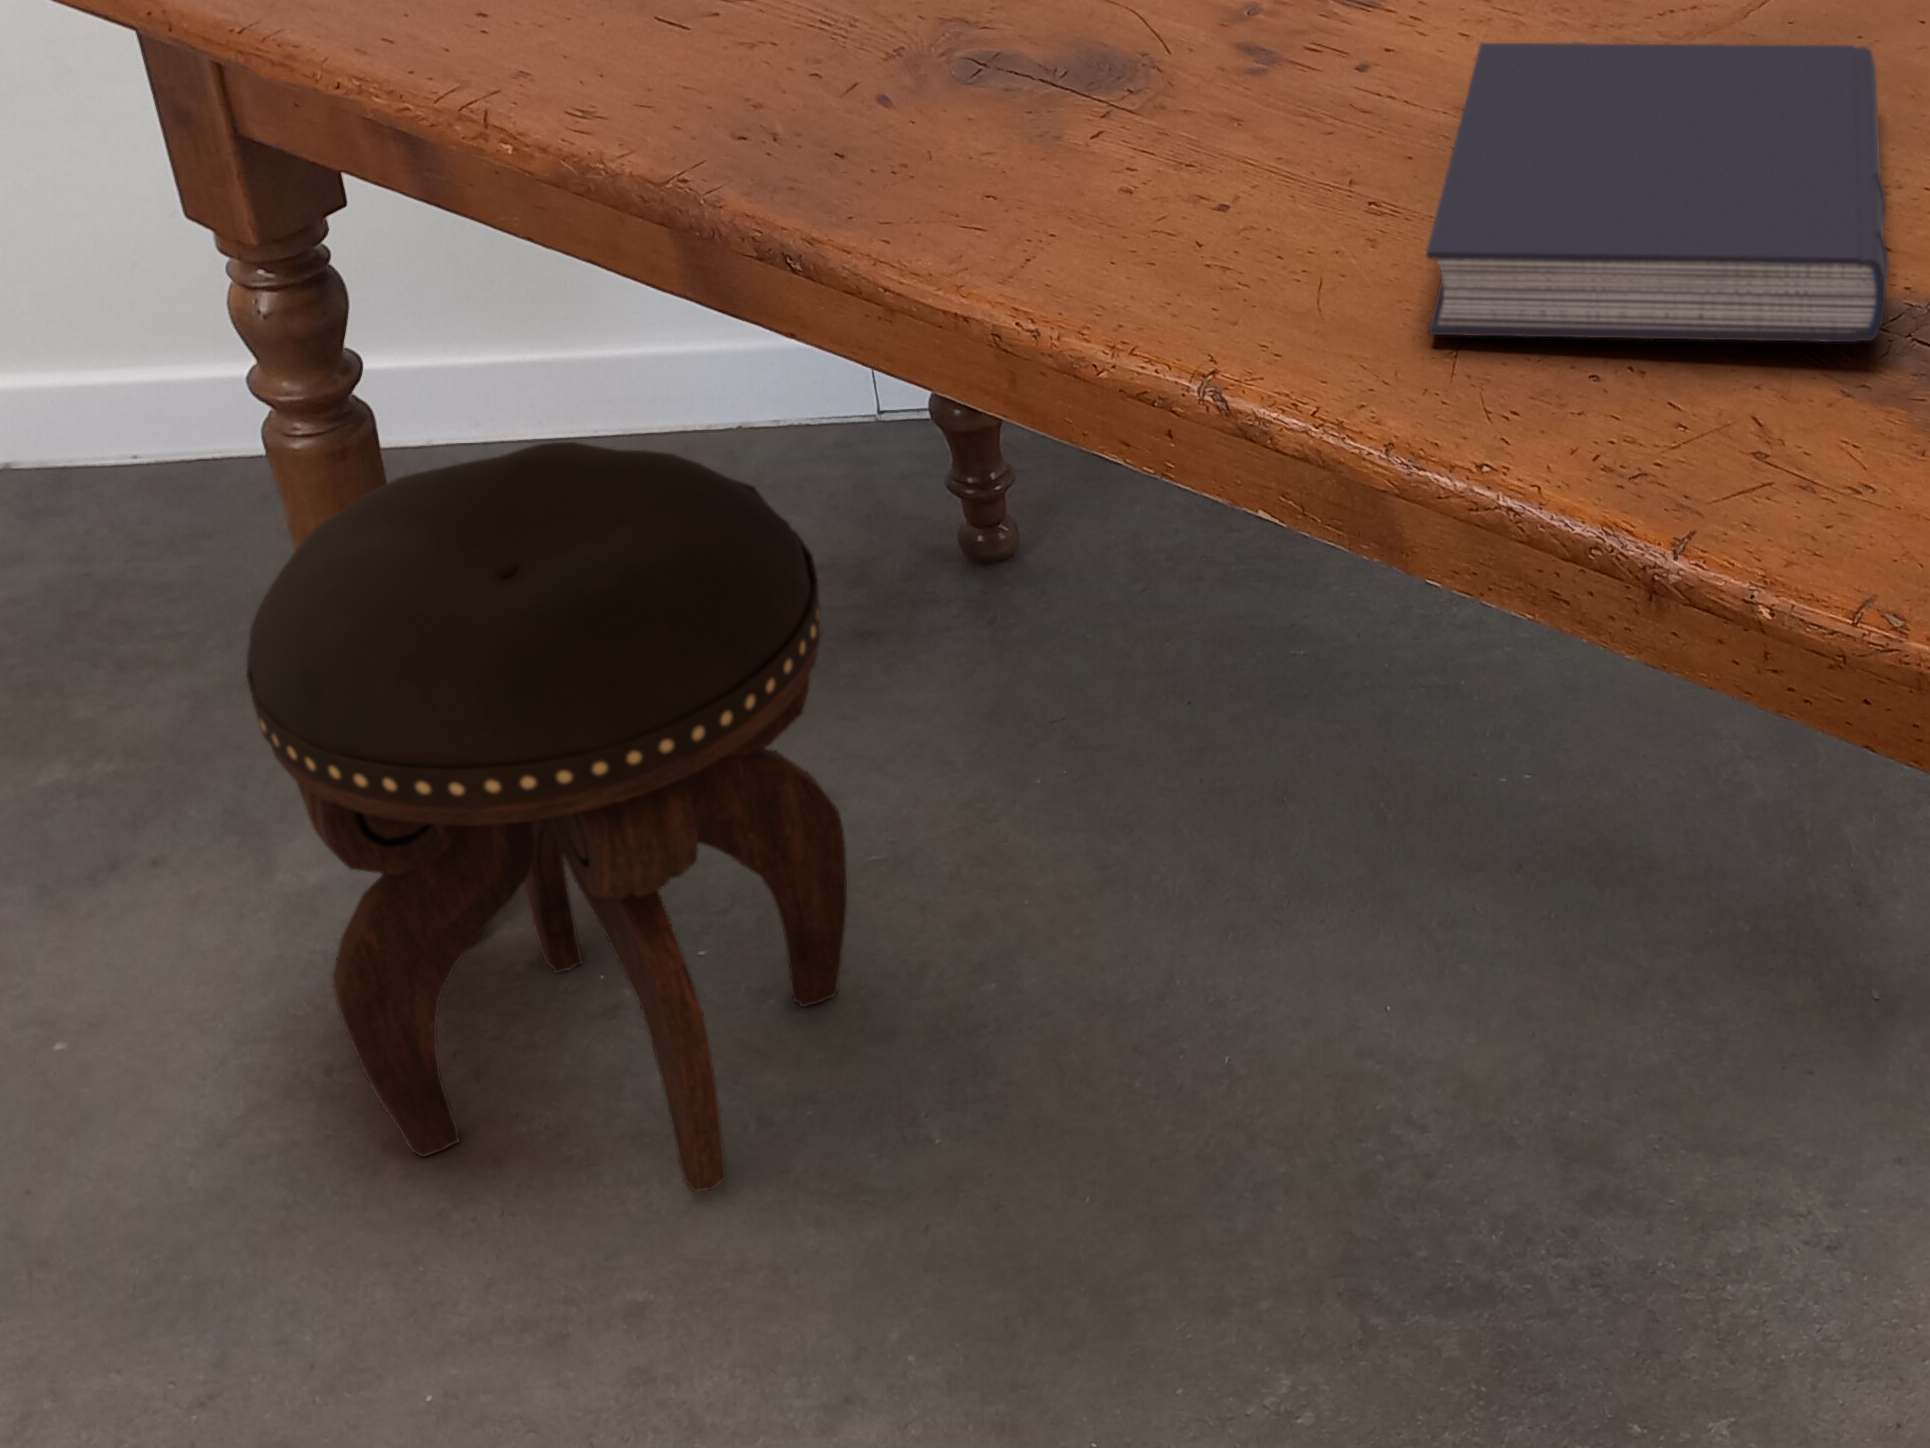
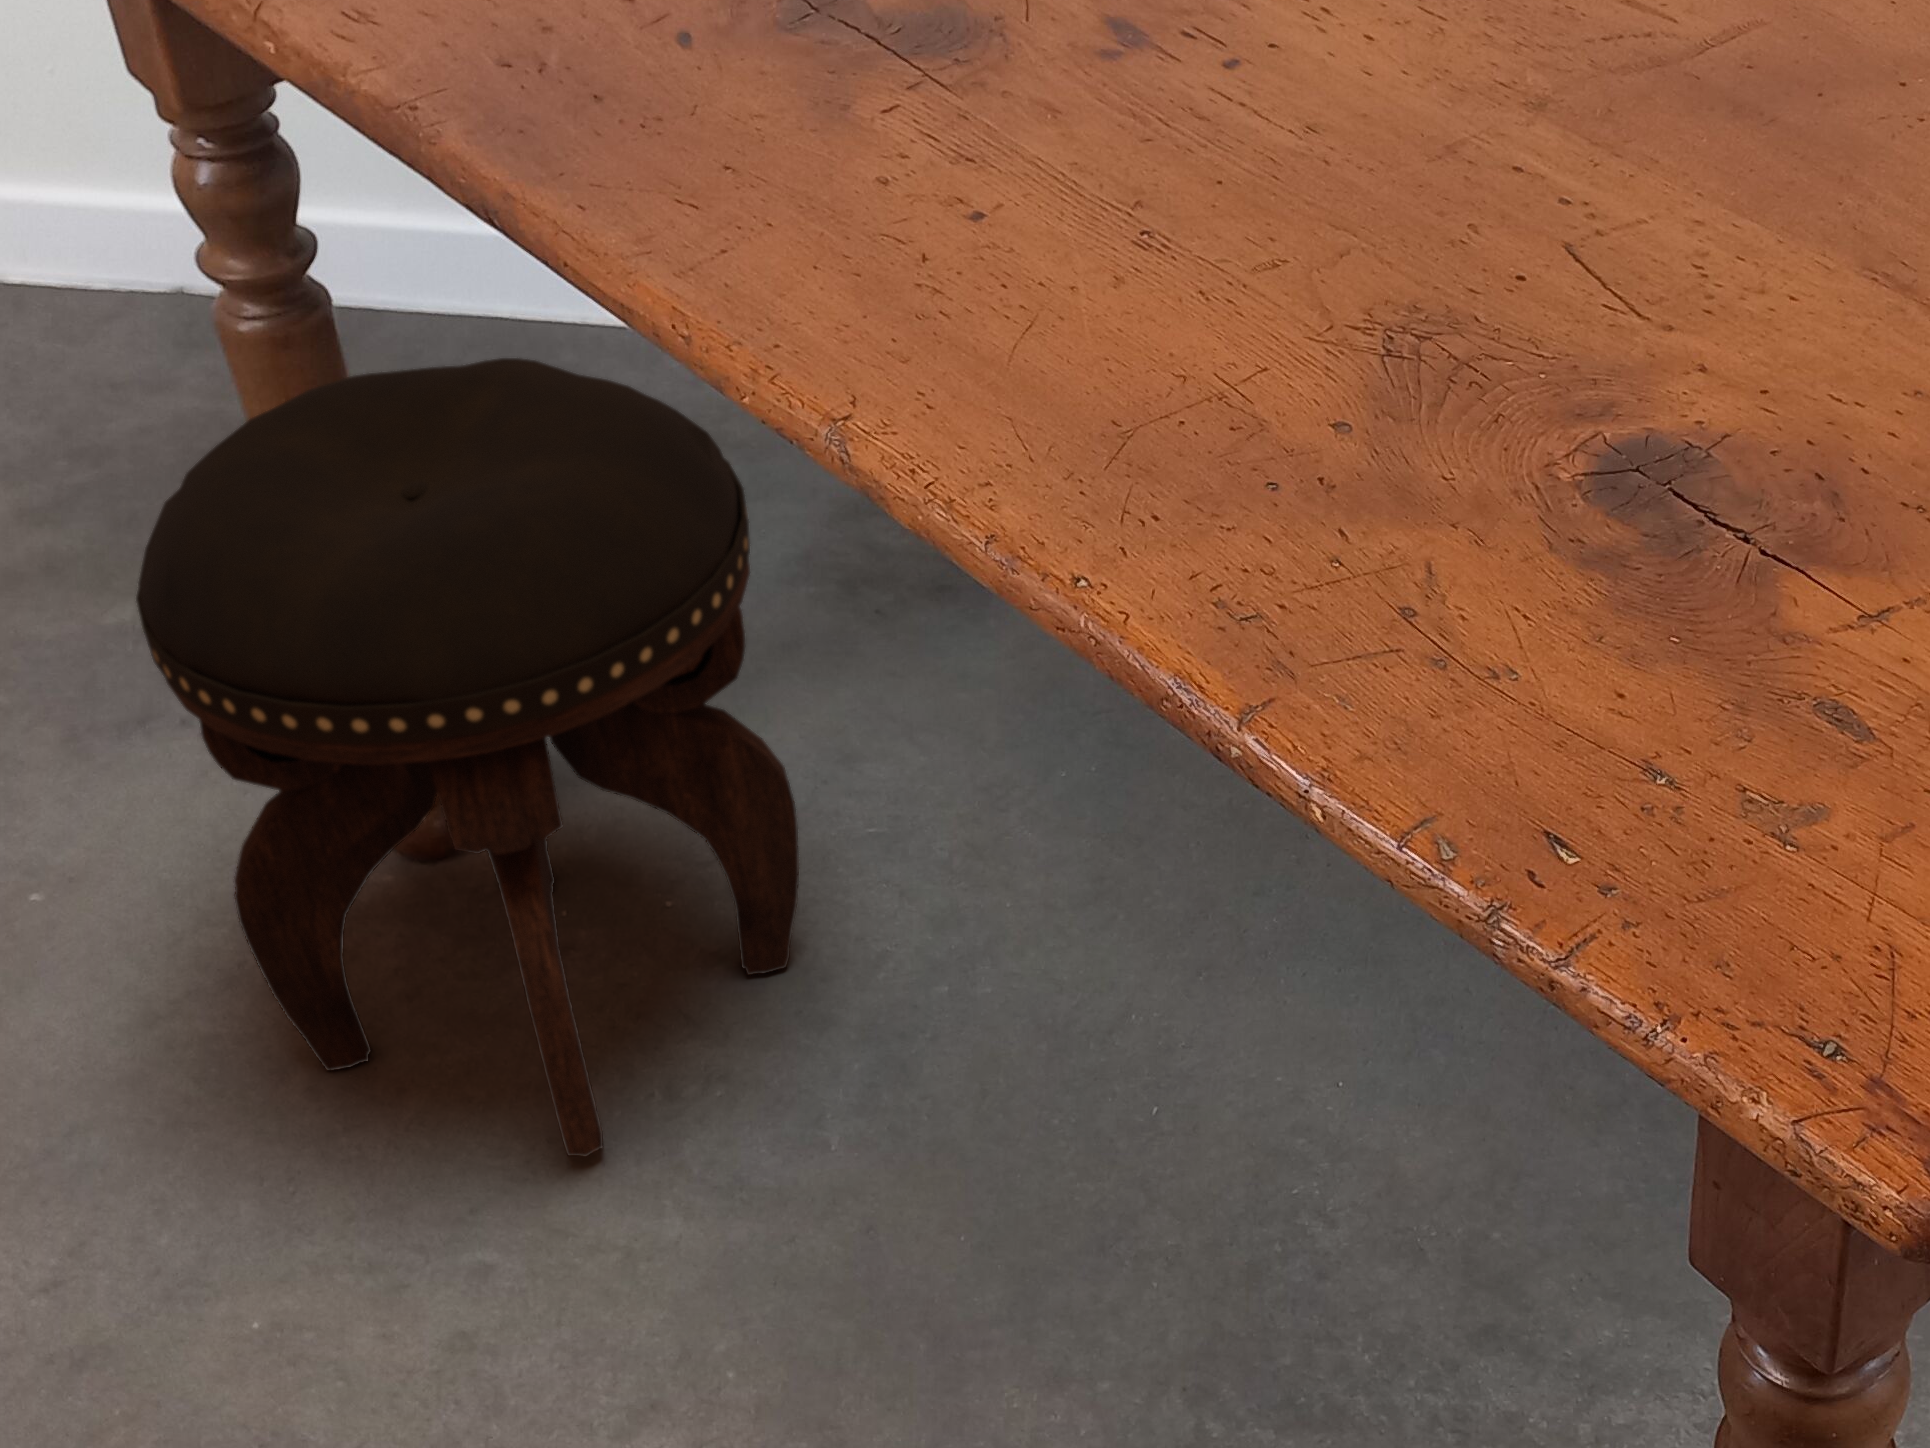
book: present [1426,43,1889,342] -> none [1102,57,1789,485]

